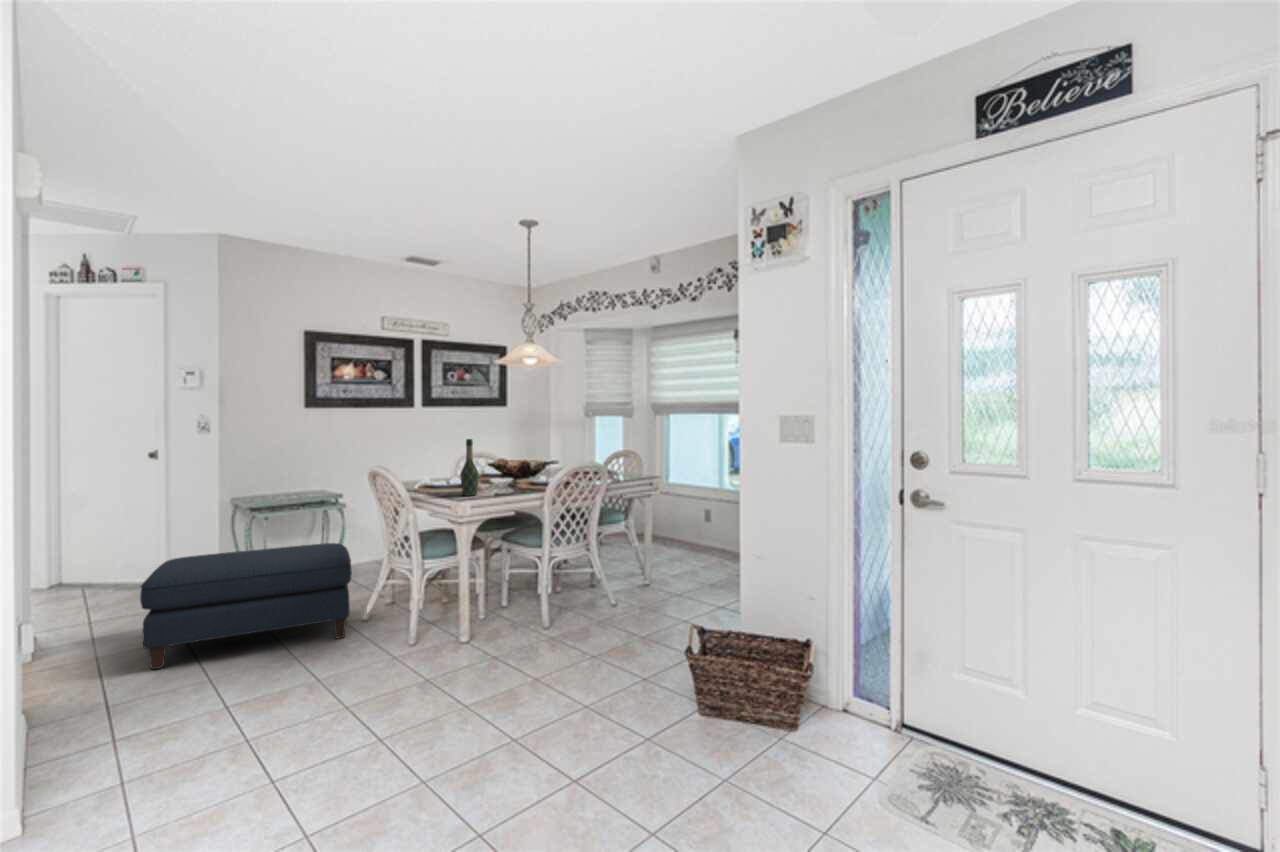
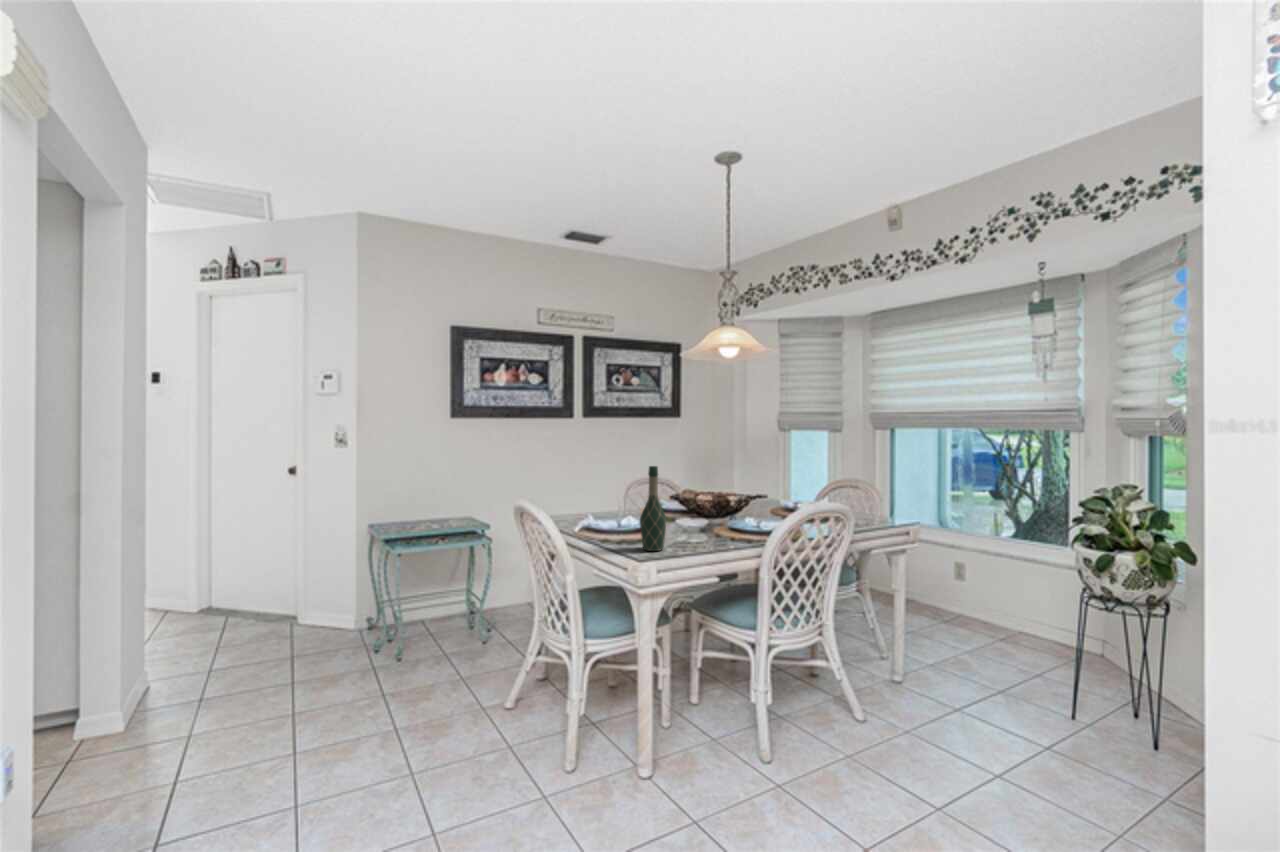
ottoman: present [140,543,352,669] -> none [231,597,492,771]

